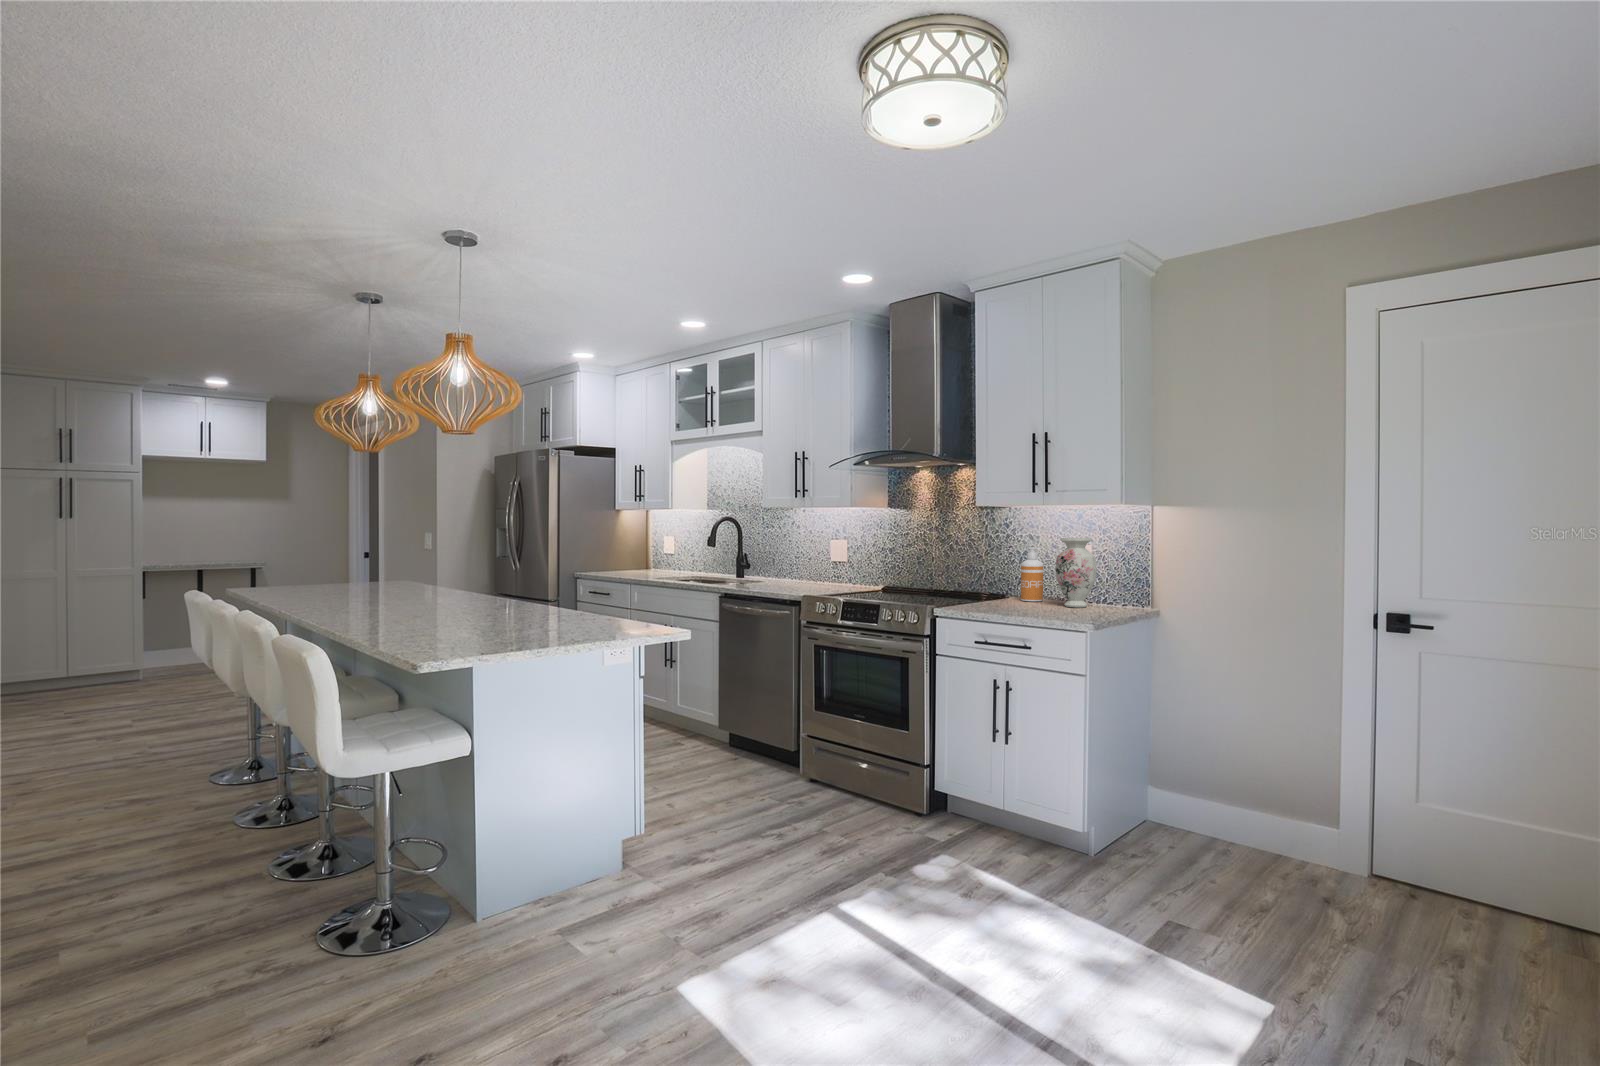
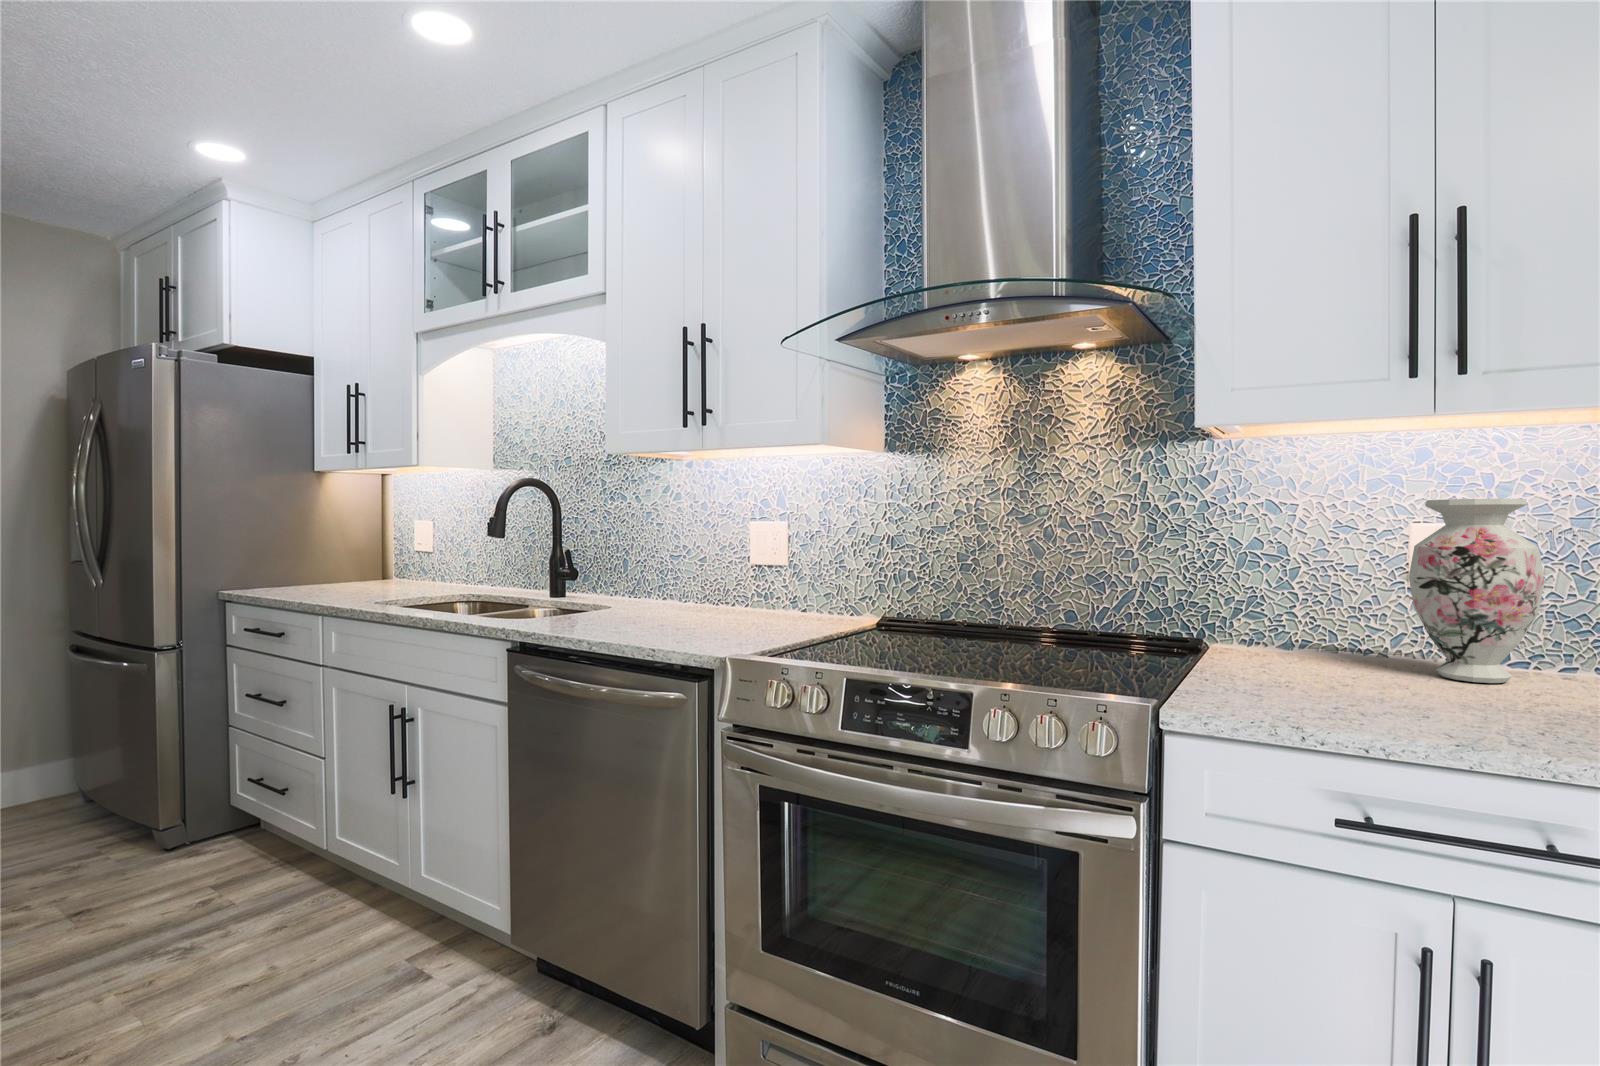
soap dispenser: present [1021,547,1043,601] -> none [1263,527,1324,659]

